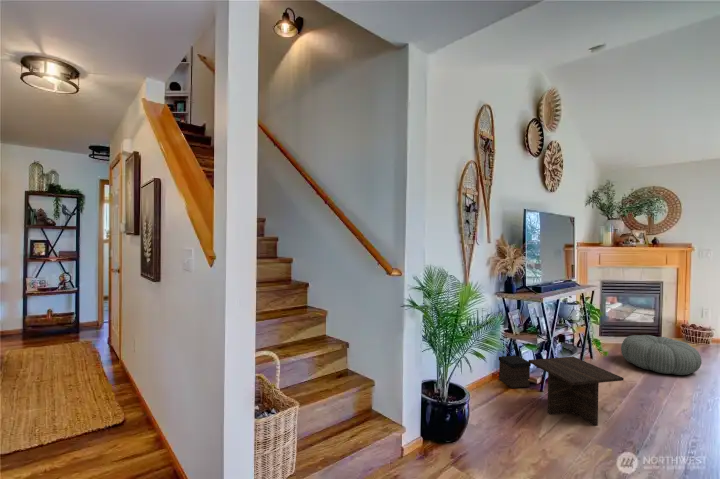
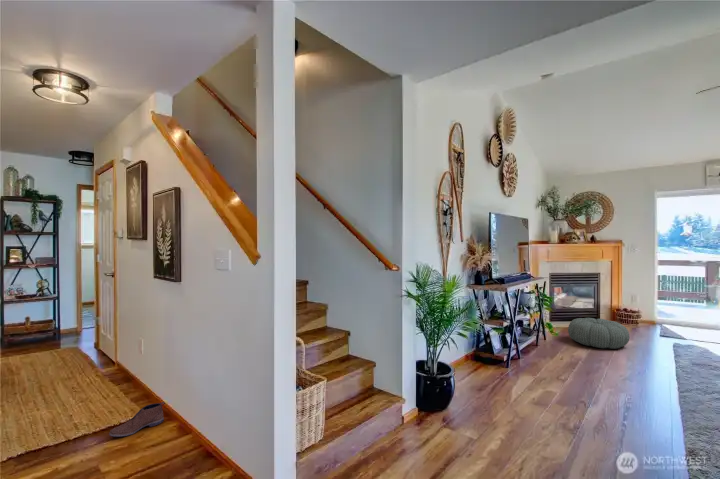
coffee table: present [499,355,624,426] -> none [471,336,571,391]
shoe: none [73,412,139,449] -> present [109,402,165,437]

